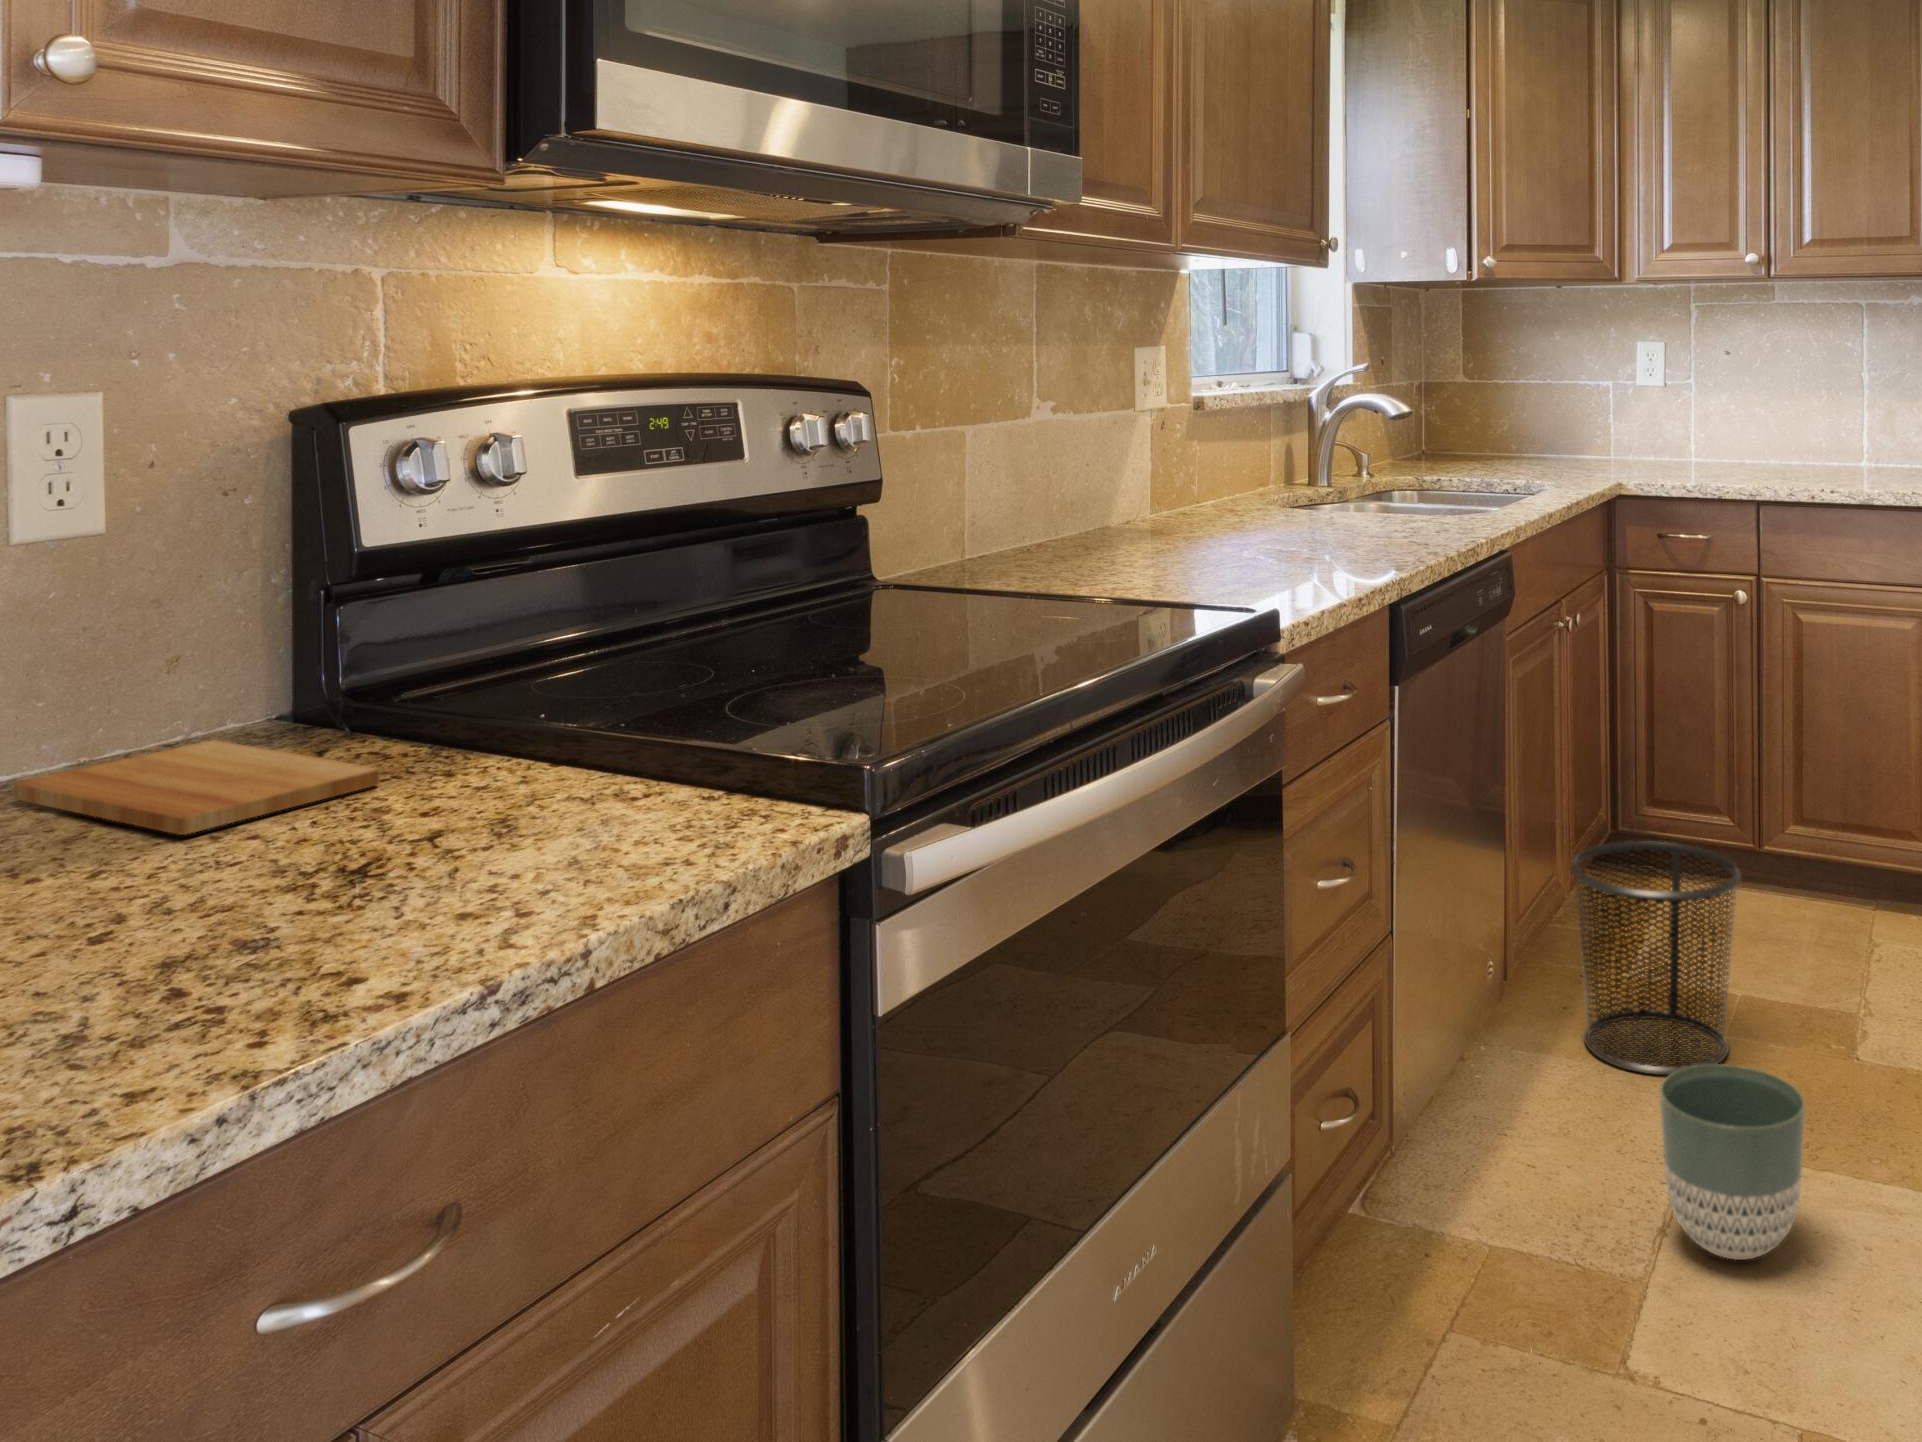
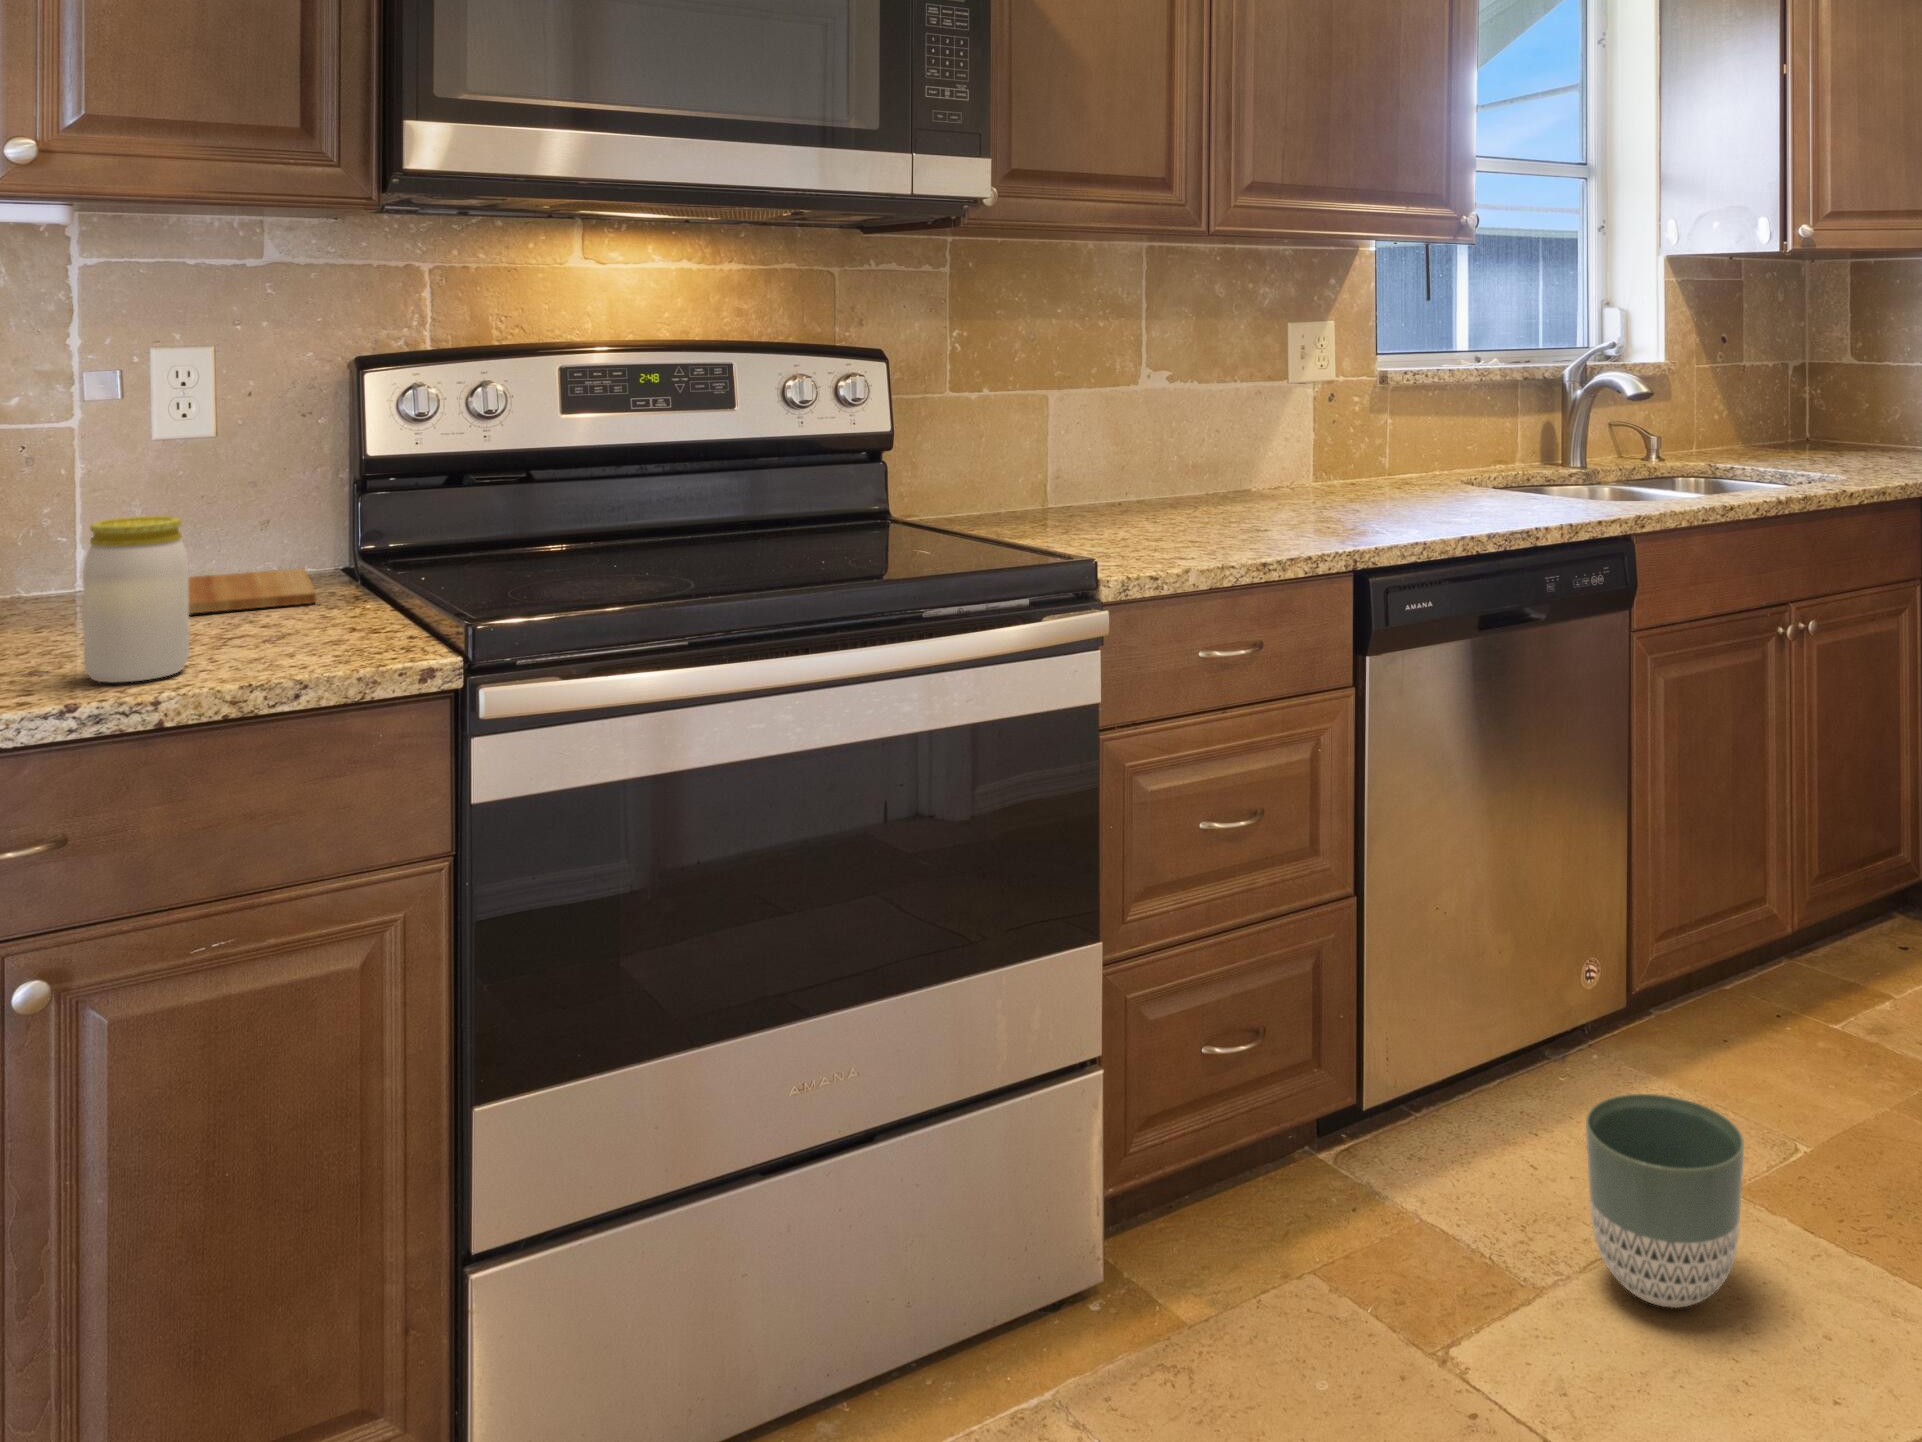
jar: none [364,661,527,944] -> present [83,516,189,682]
waste bin: present [1571,841,1741,1075] -> none [1699,865,1896,1128]

